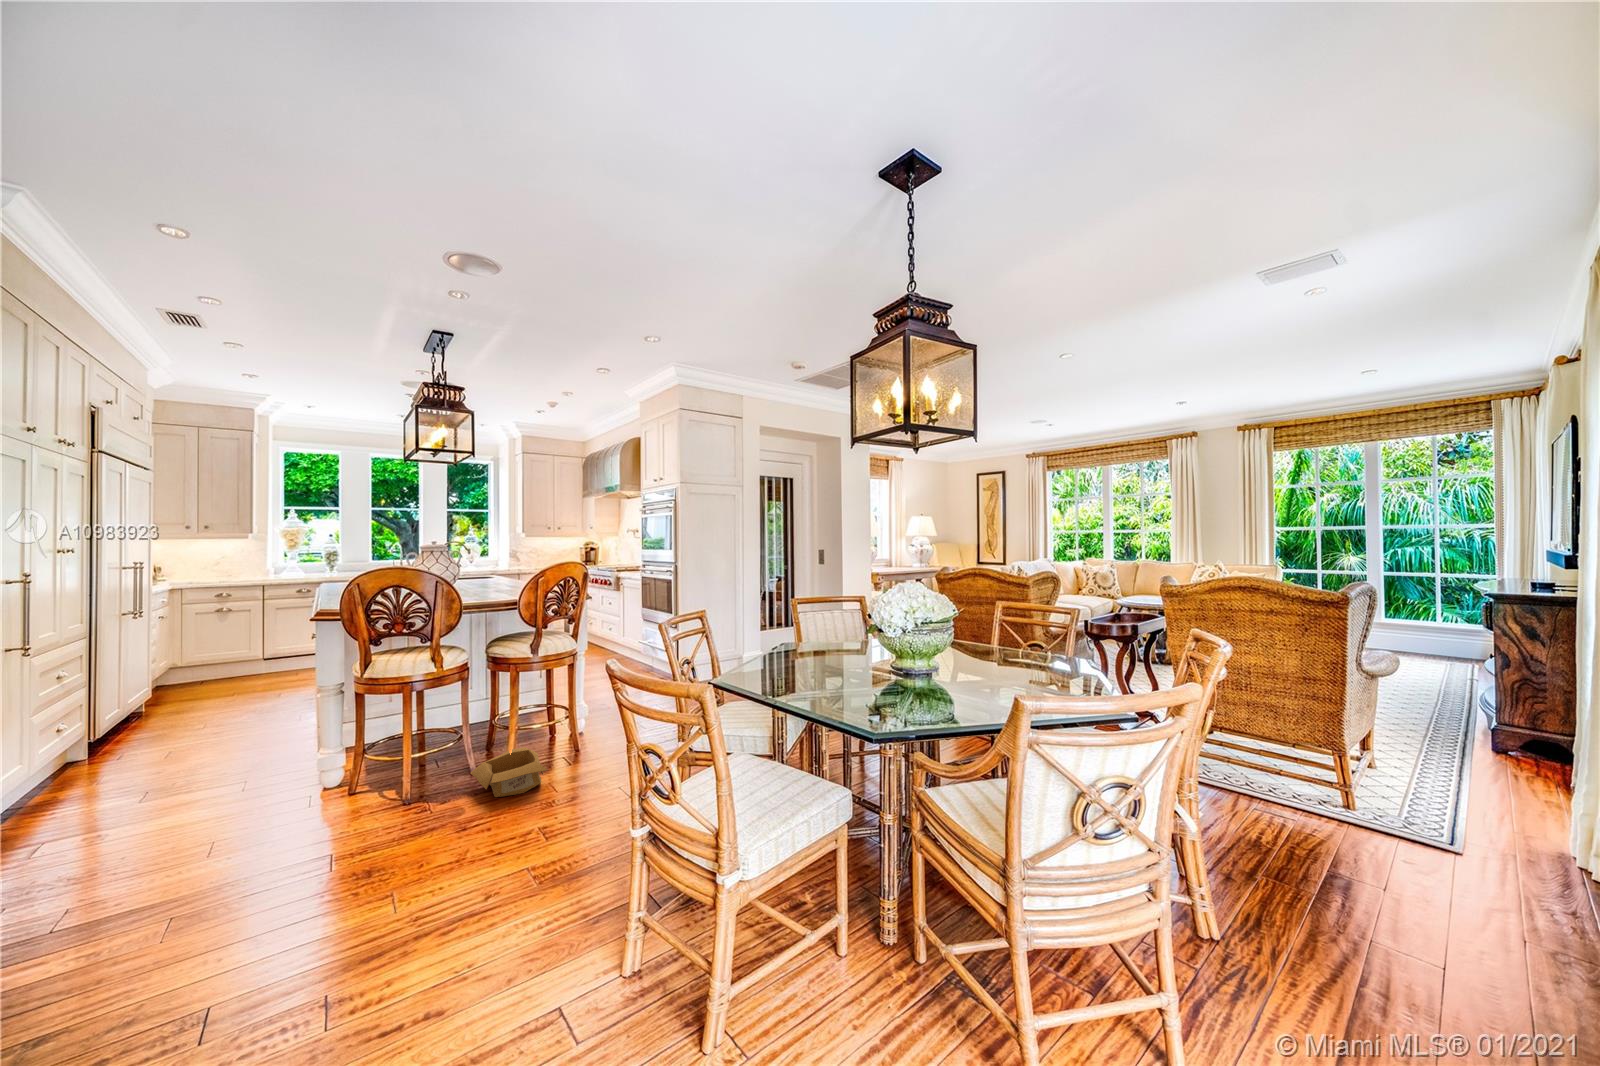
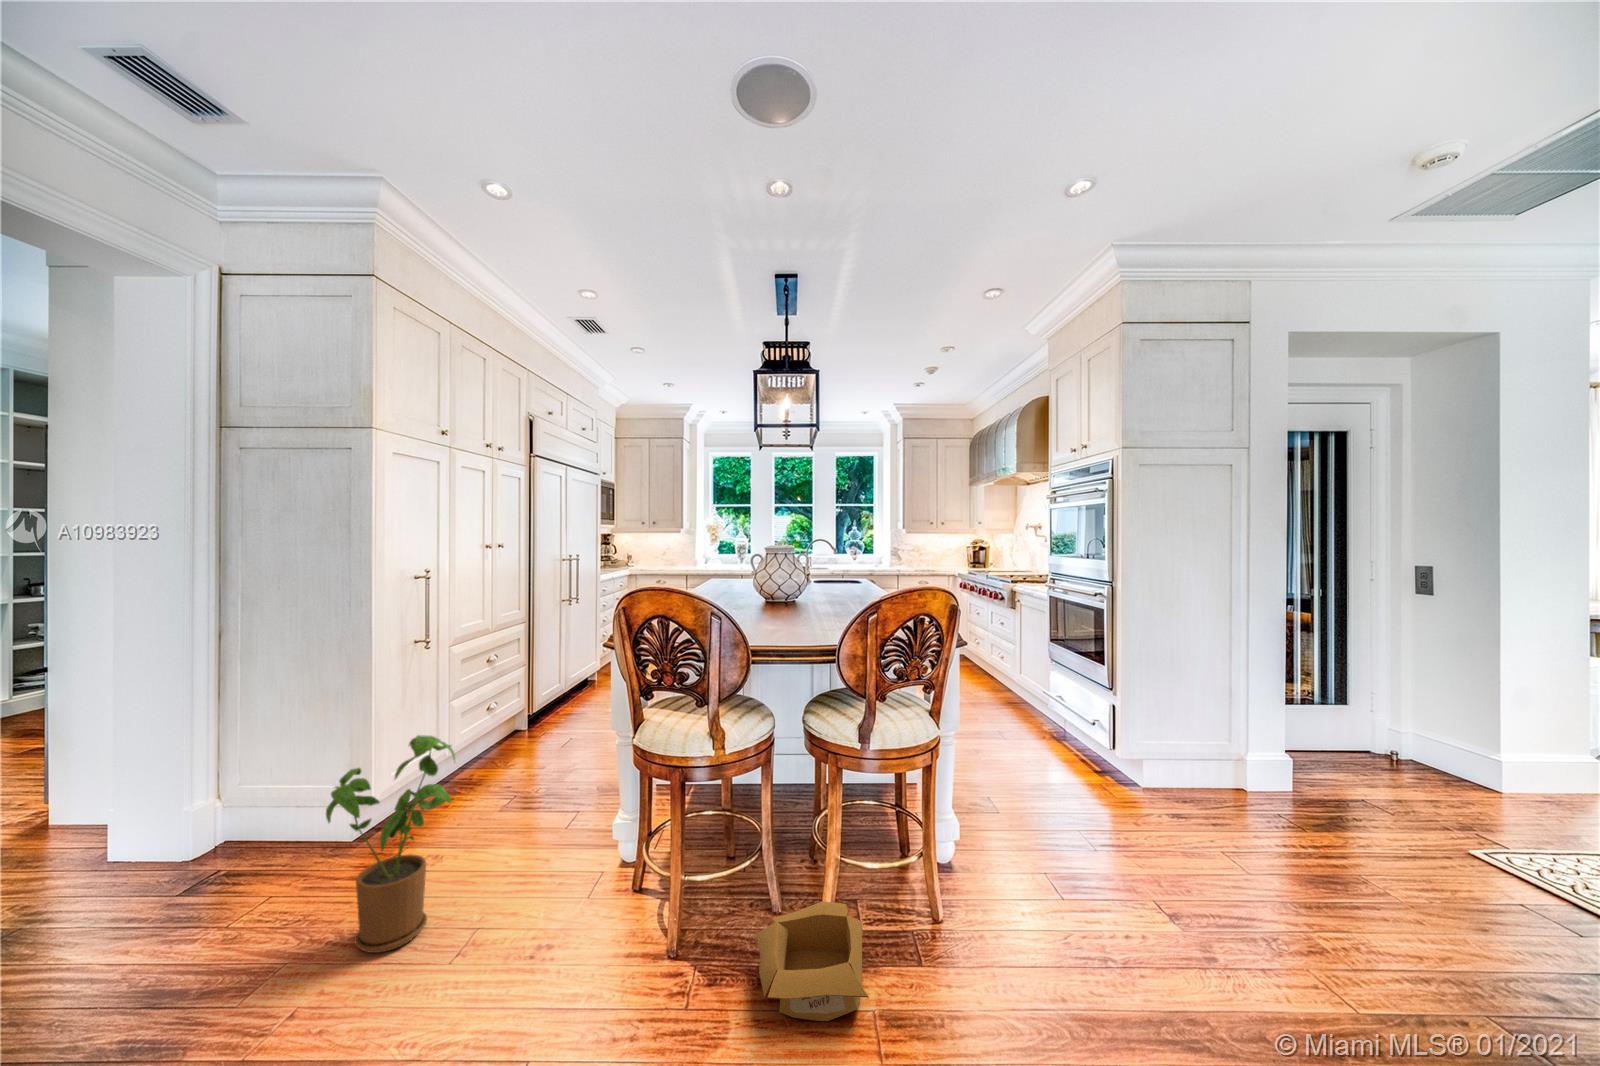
house plant: none [74,693,215,862] -> present [326,735,455,953]

